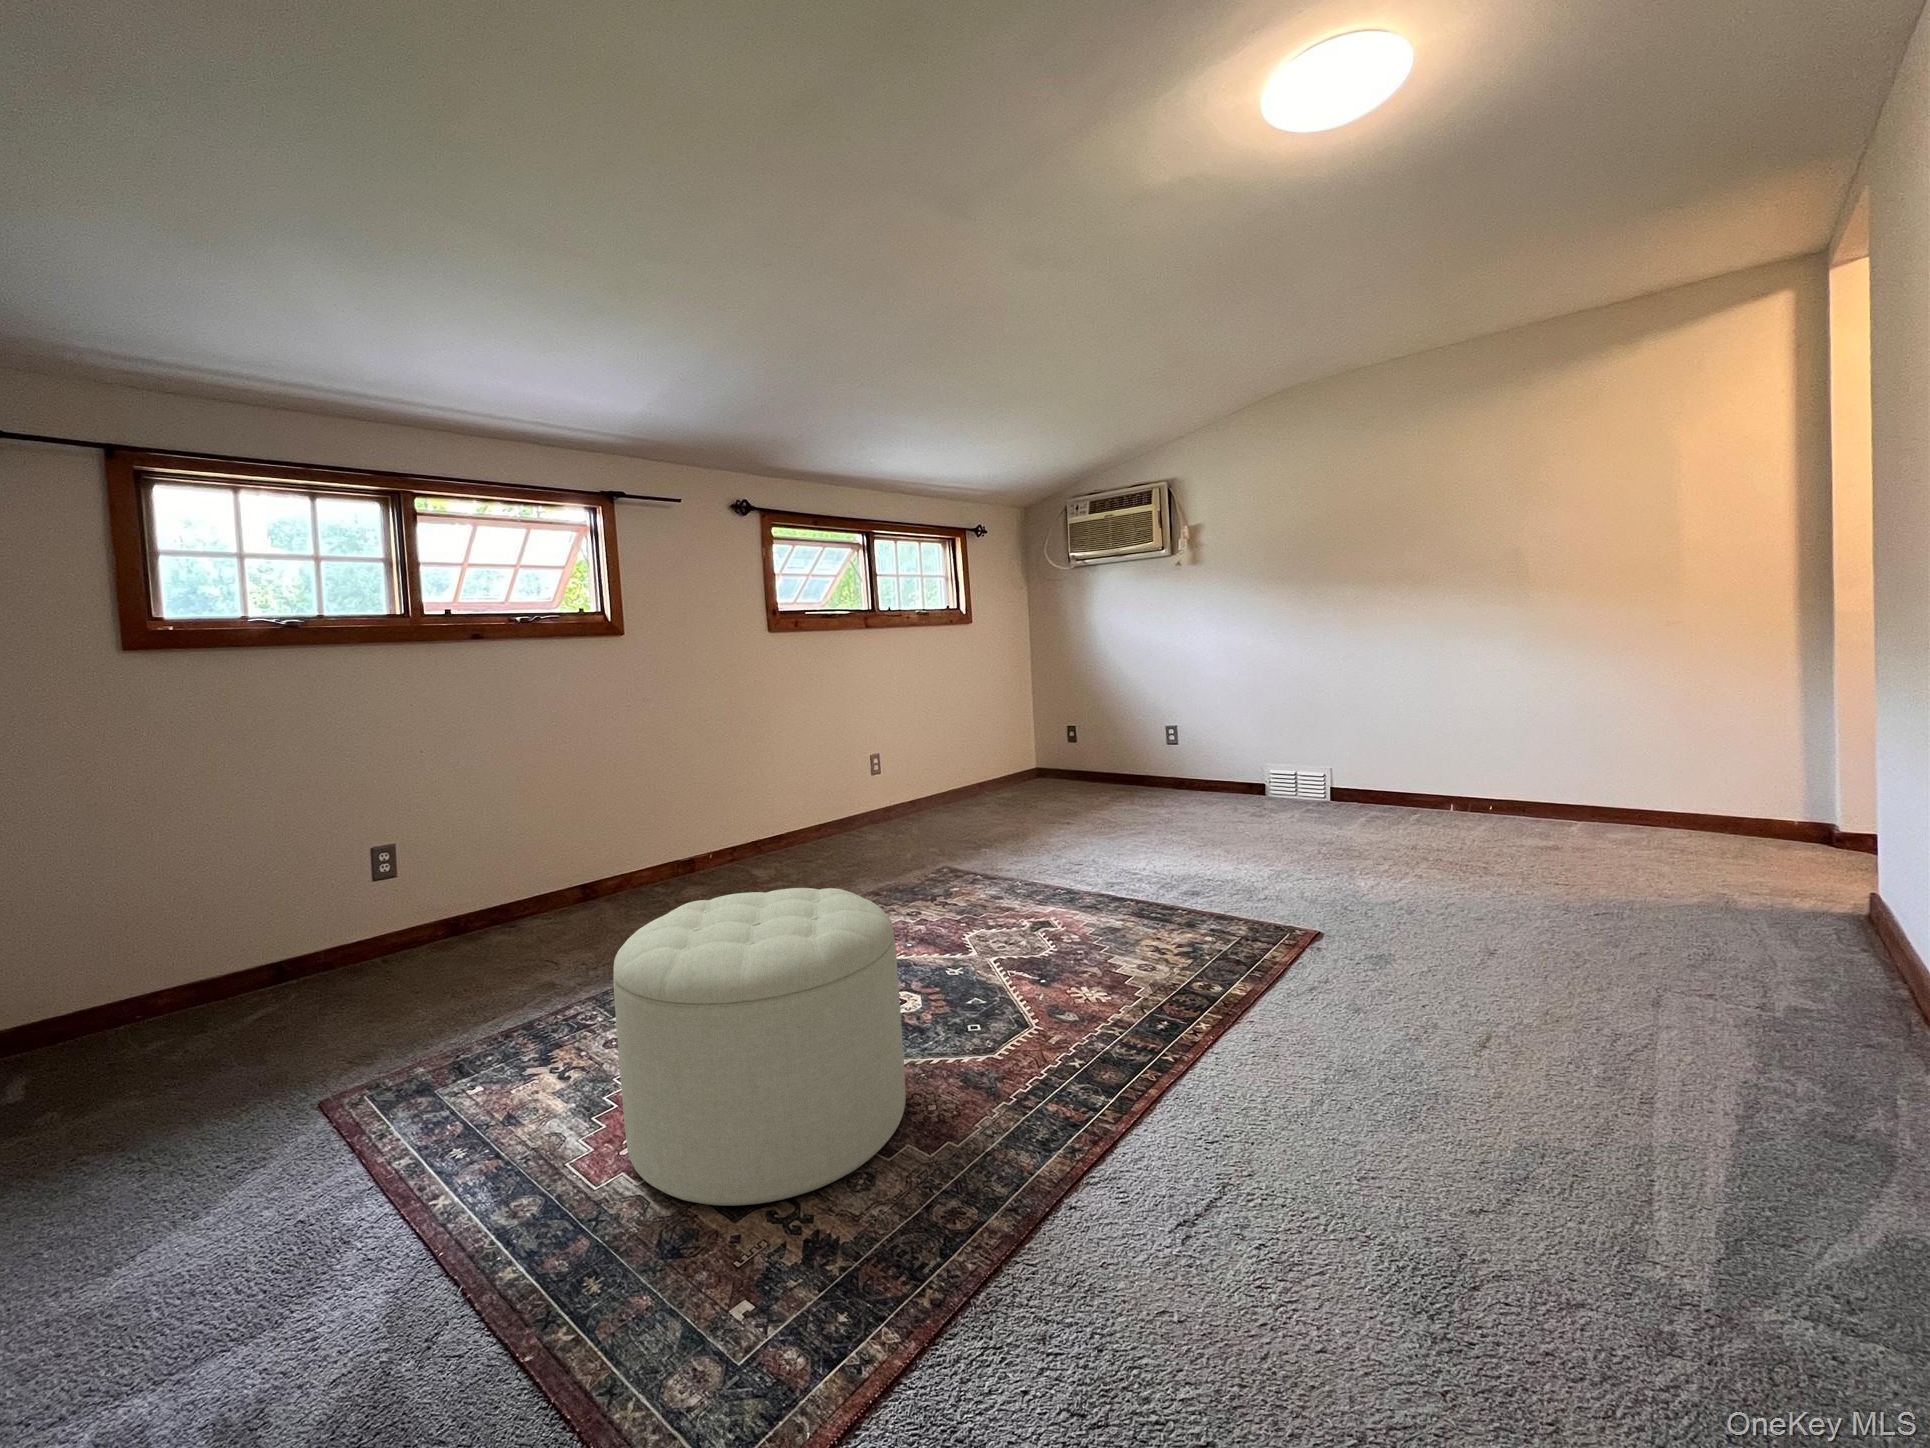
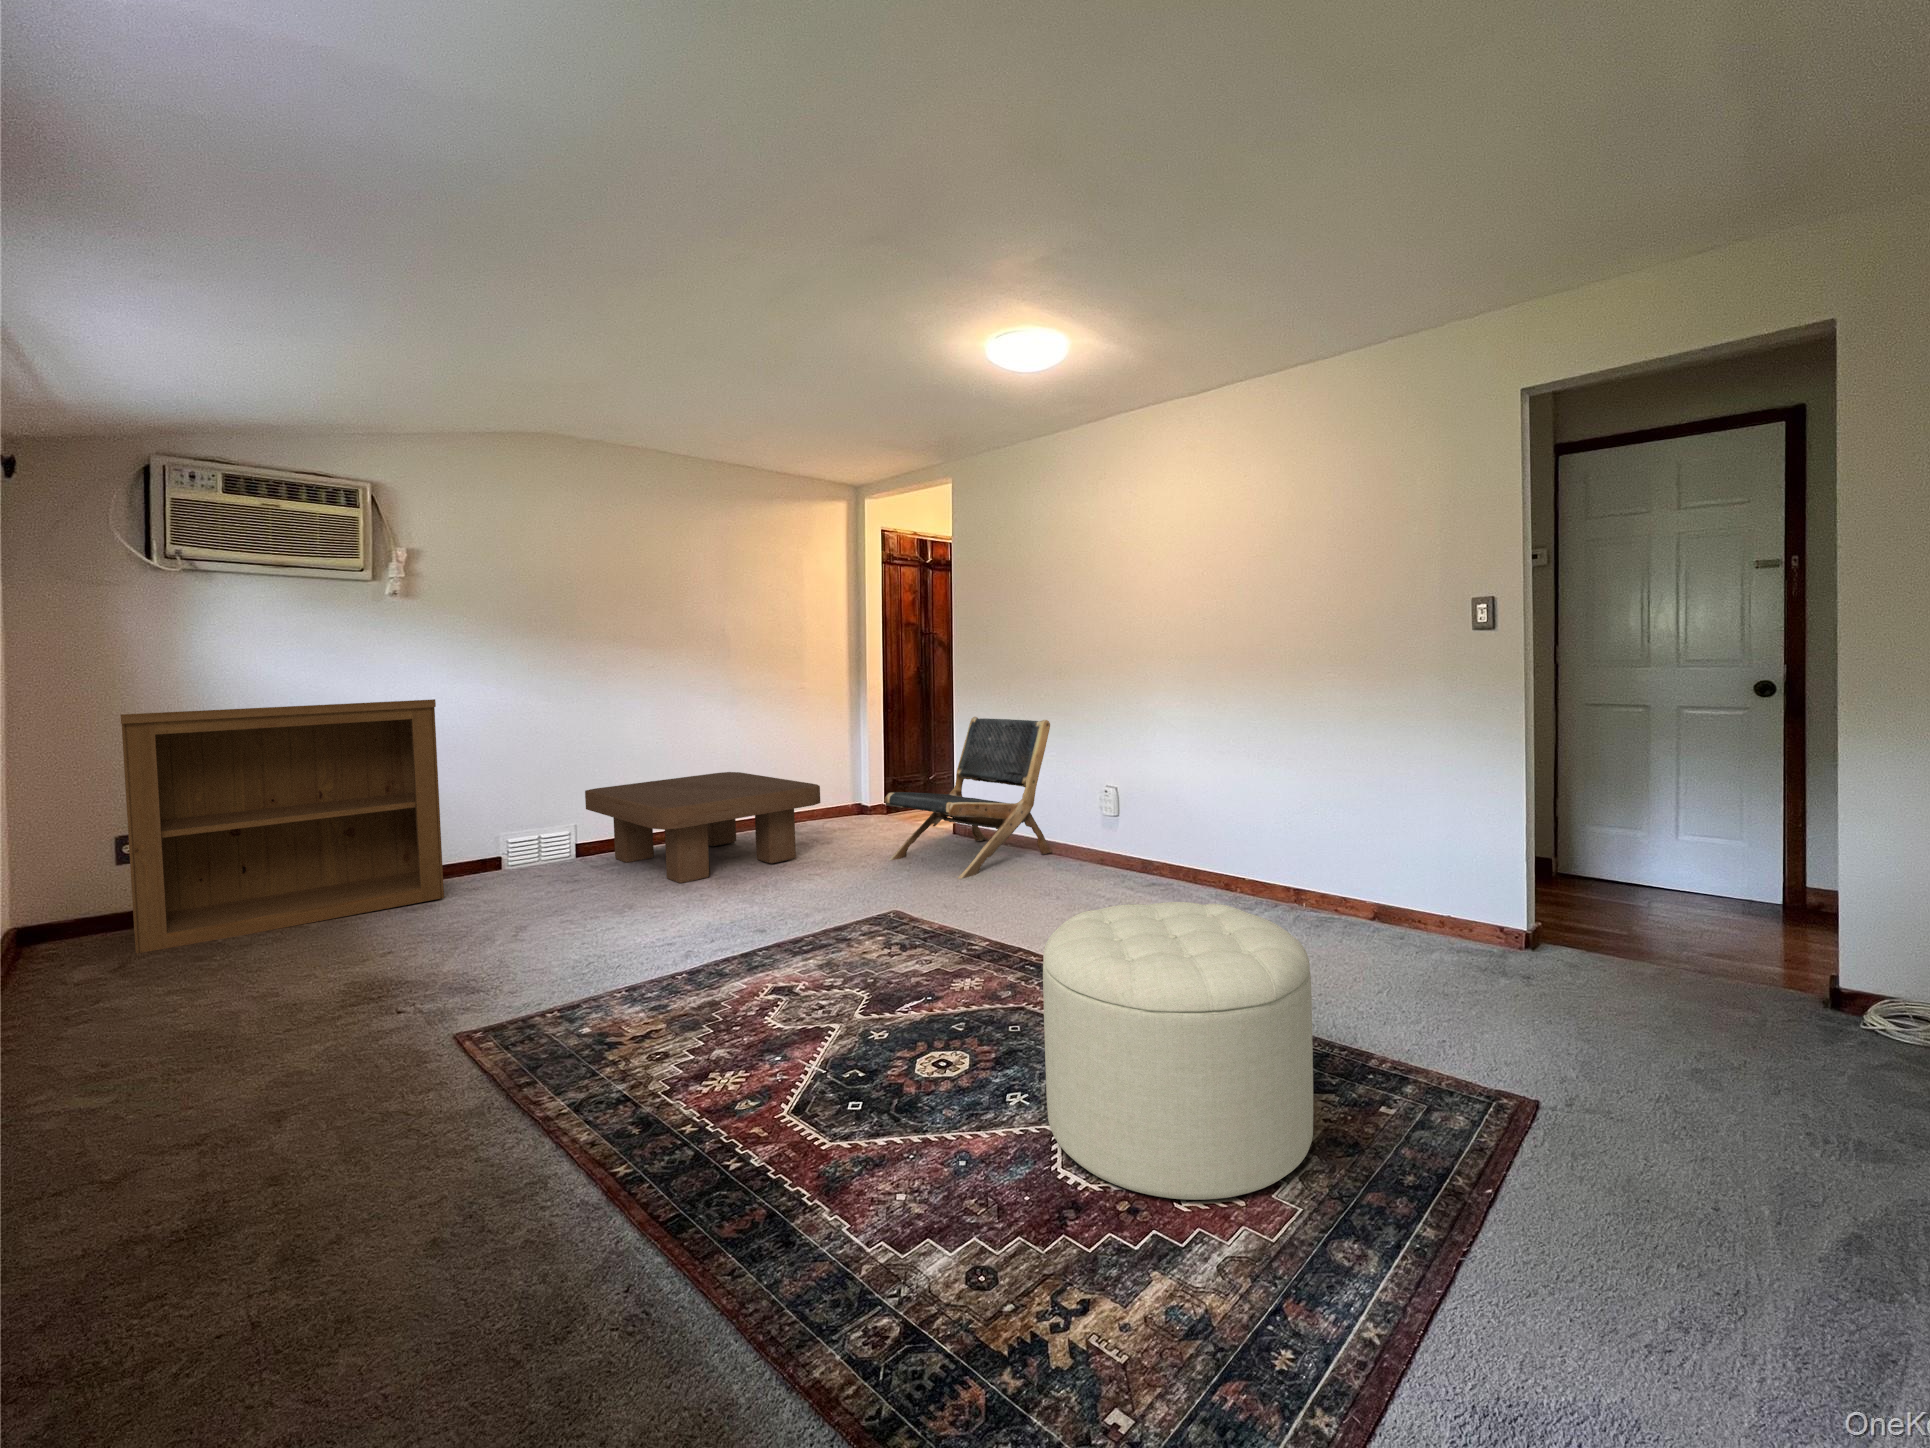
bookshelf: none [1035,648,1214,802] -> present [120,699,444,953]
lounge chair: none [1533,682,1919,998] -> present [884,717,1052,879]
coffee table: none [1270,735,1528,855] -> present [585,772,820,883]

